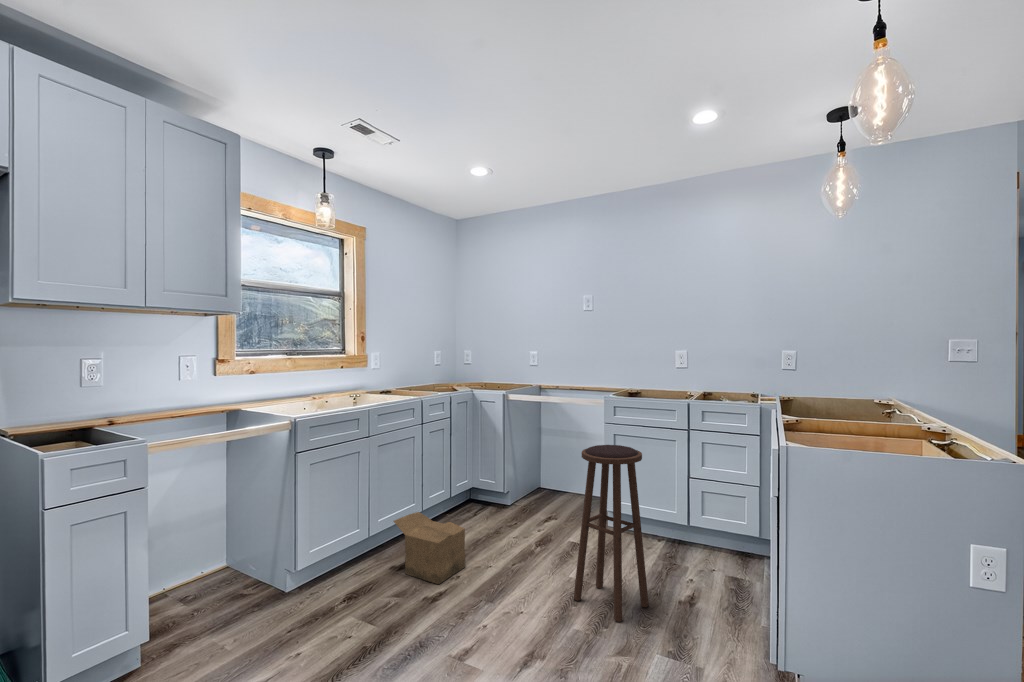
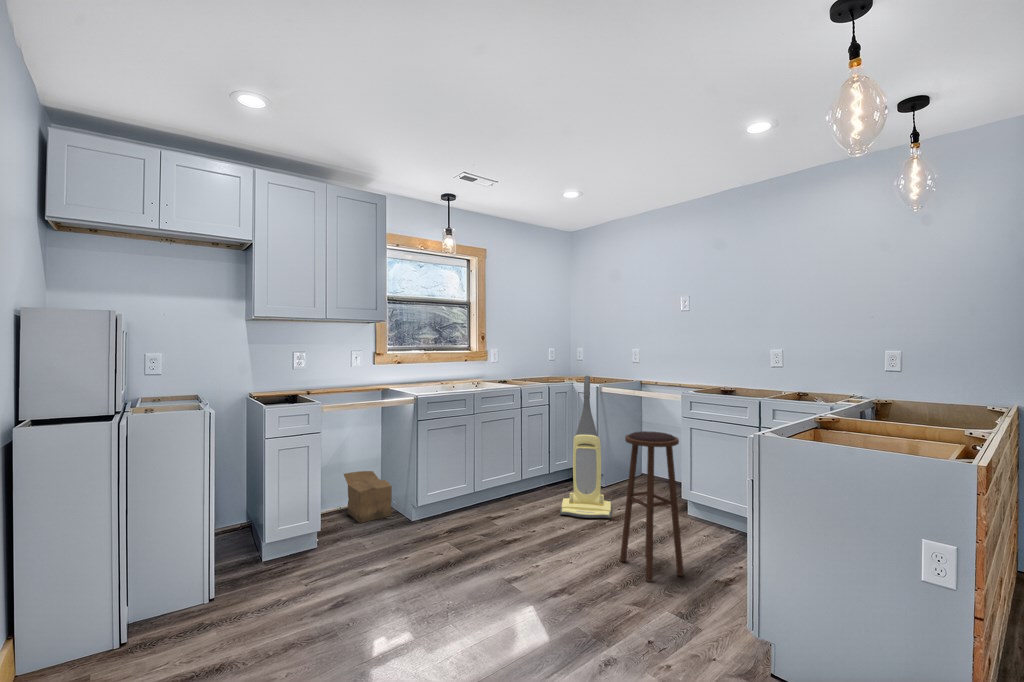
vacuum cleaner: none [476,382,536,549] -> present [560,376,611,518]
cardboard box: present [394,512,465,584] -> present [344,471,392,523]

